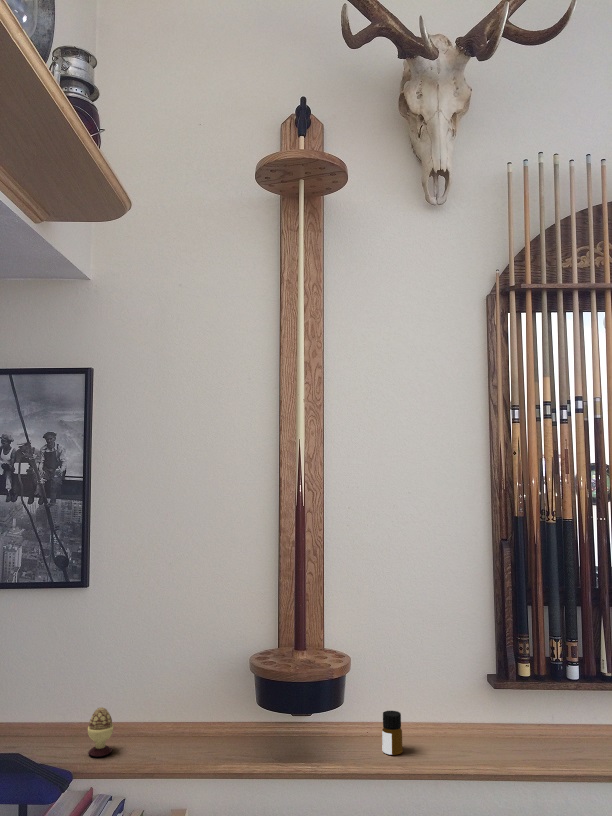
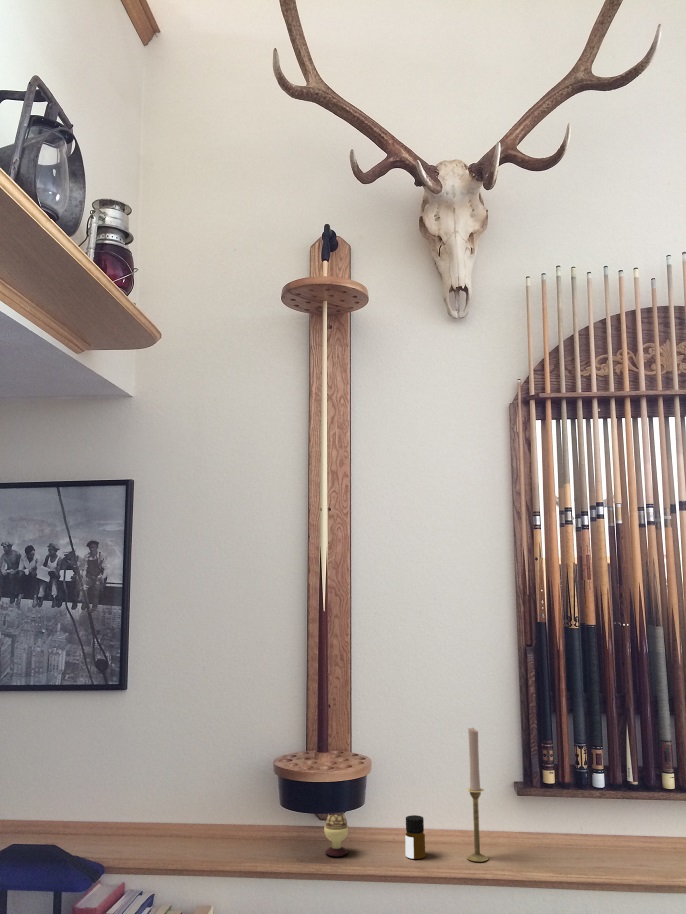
candlestick: none [444,623,466,756] -> present [467,728,488,862]
decorative egg: present [88,707,114,757] -> present [324,814,348,856]

